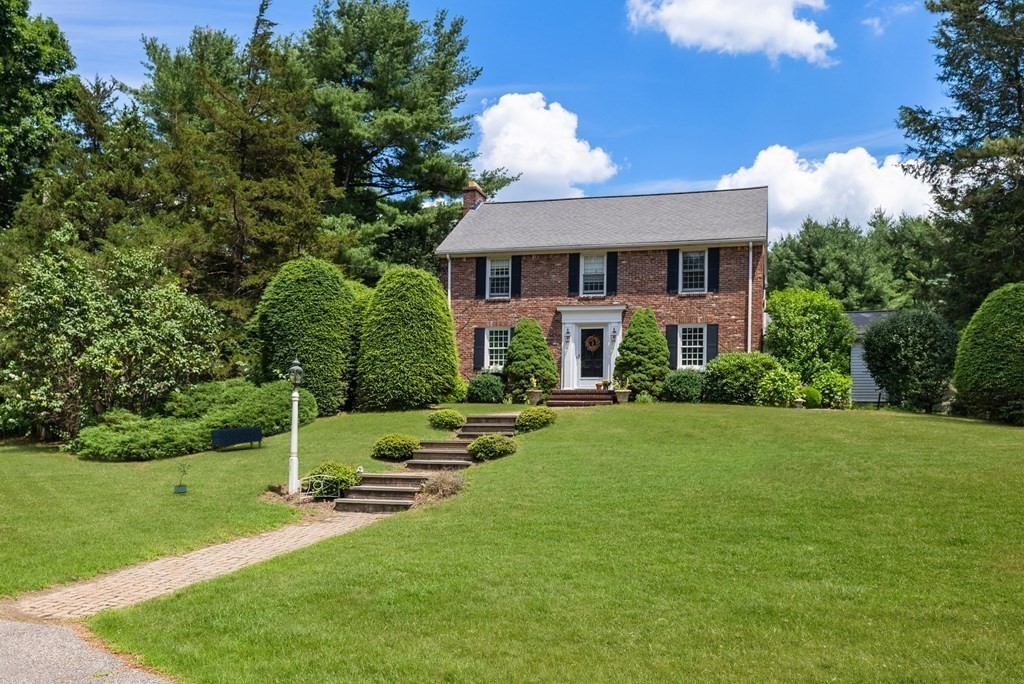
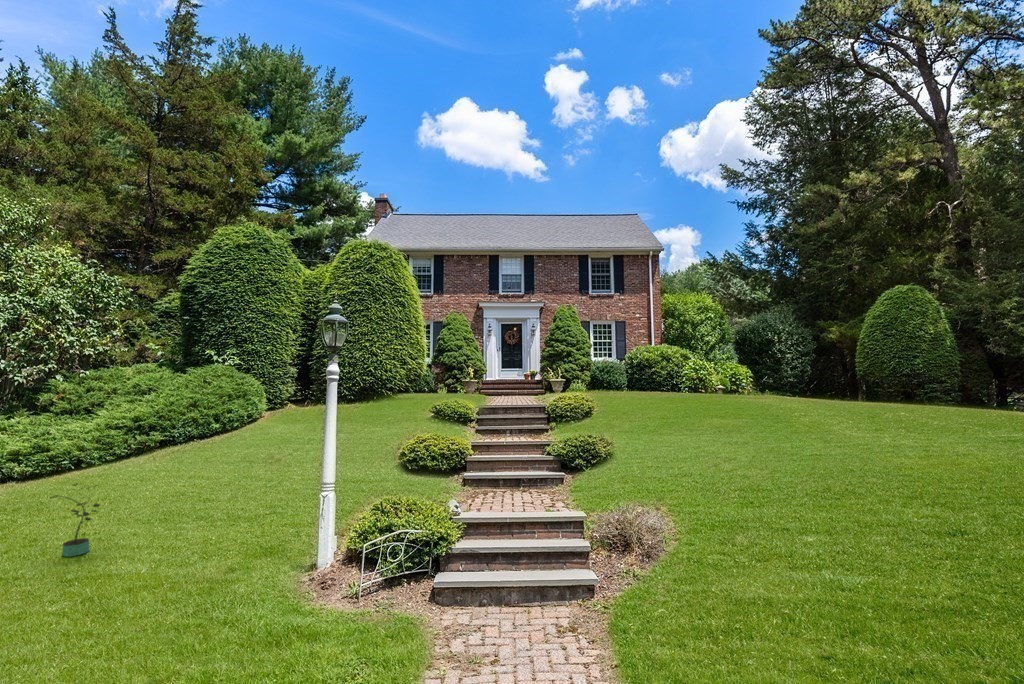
bench: present [210,426,262,453] -> none [113,424,192,462]

